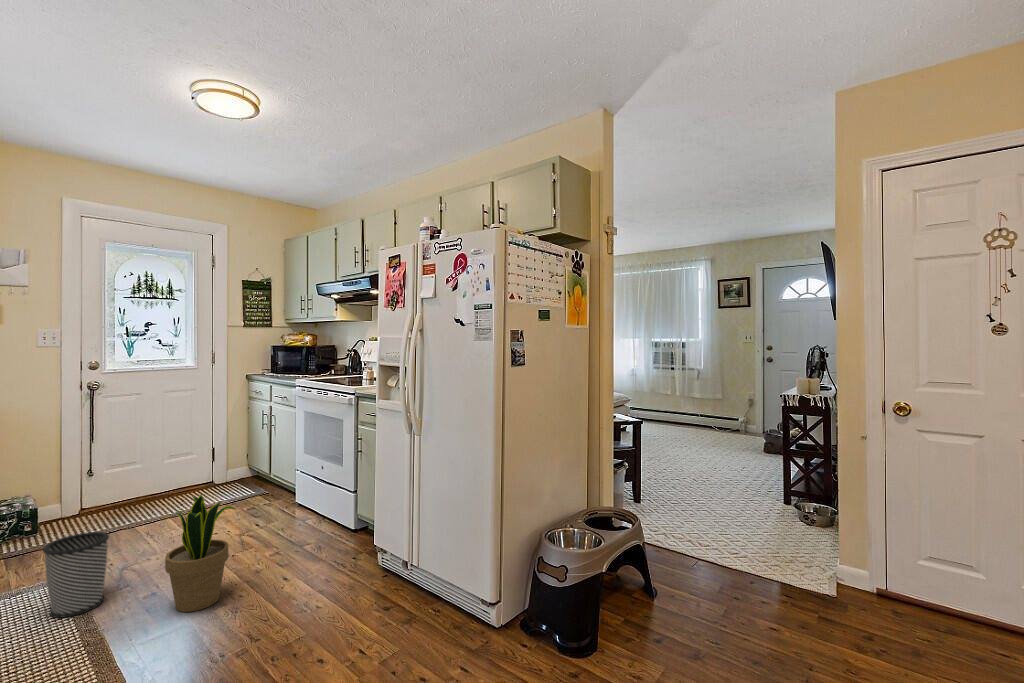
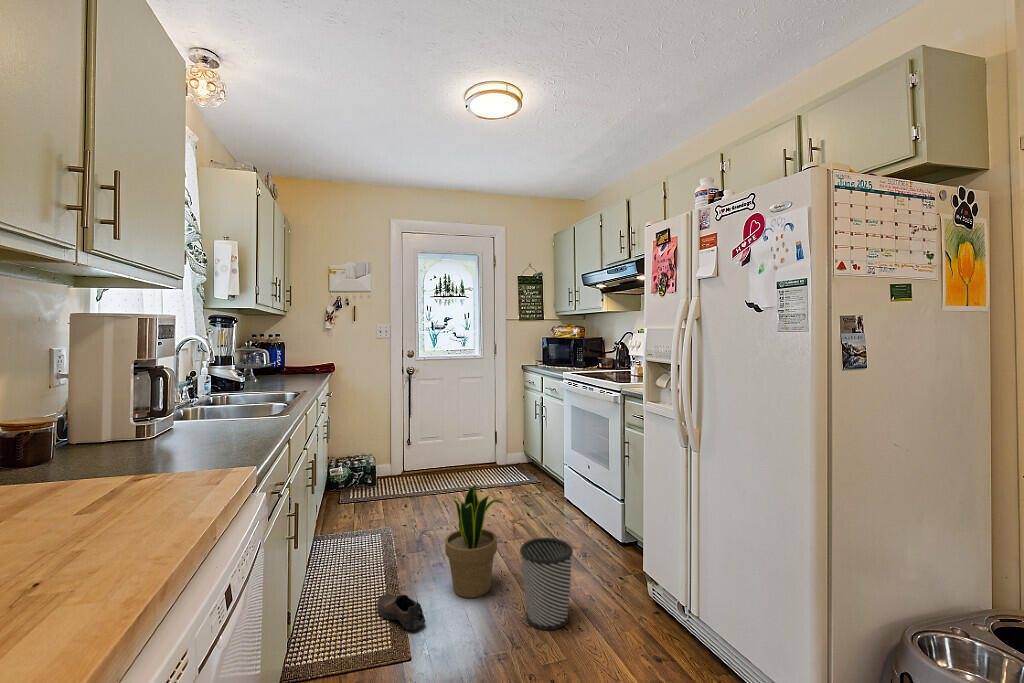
wastebasket: present [43,532,109,618] -> present [520,538,573,630]
shoe: none [74,623,145,657] -> present [377,594,425,630]

